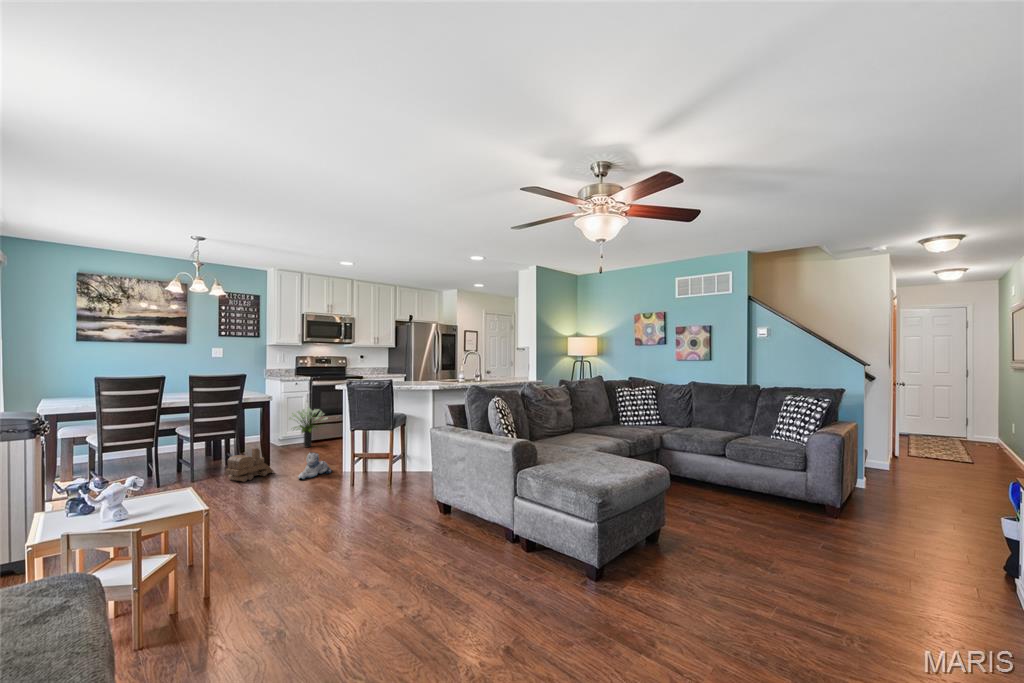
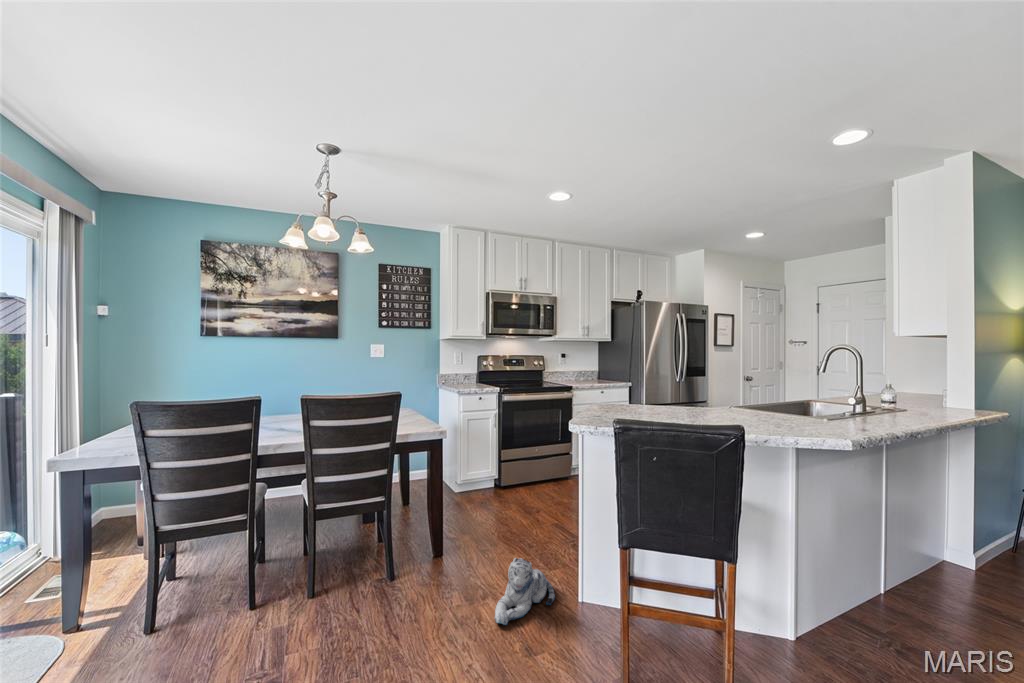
potted plant: present [289,407,328,448] -> none [470,436,527,499]
toy train: present [226,448,274,482] -> none [365,533,451,612]

